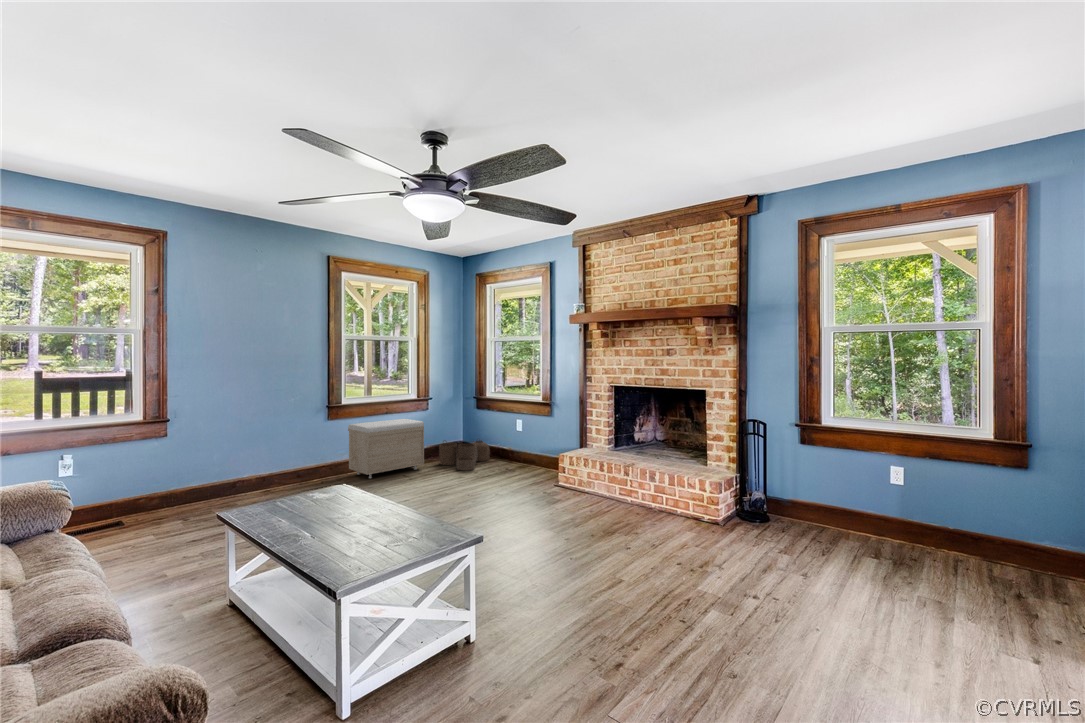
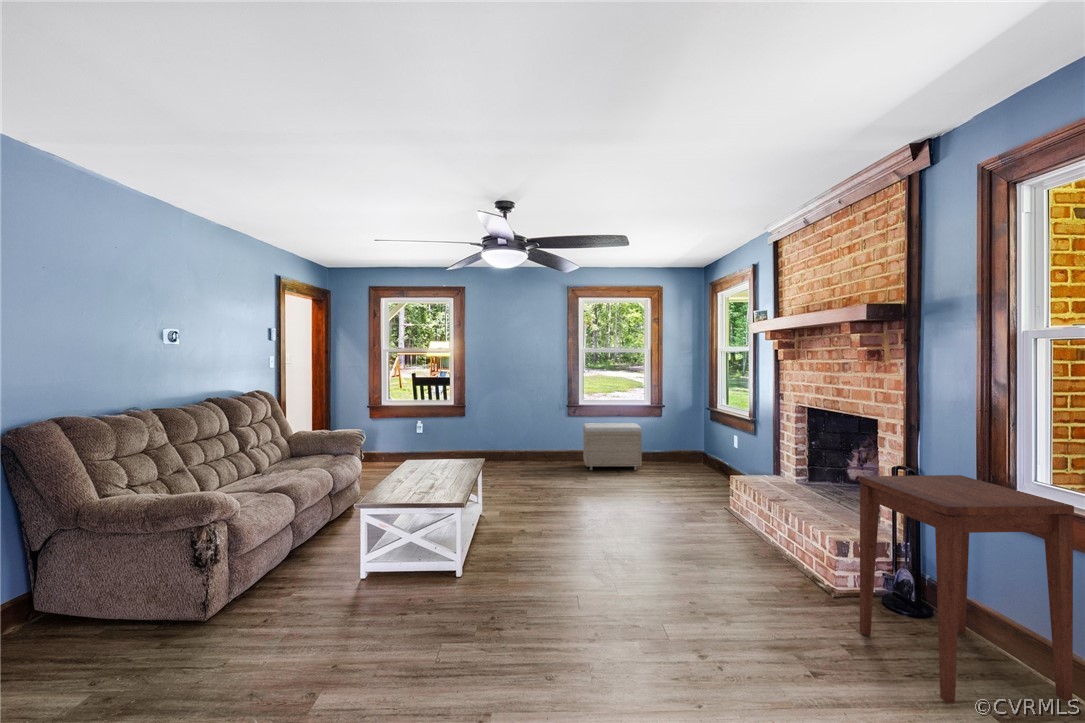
side table: none [767,420,867,558] -> present [859,475,1074,703]
woven basket: present [439,440,490,471] -> none [661,447,716,479]

